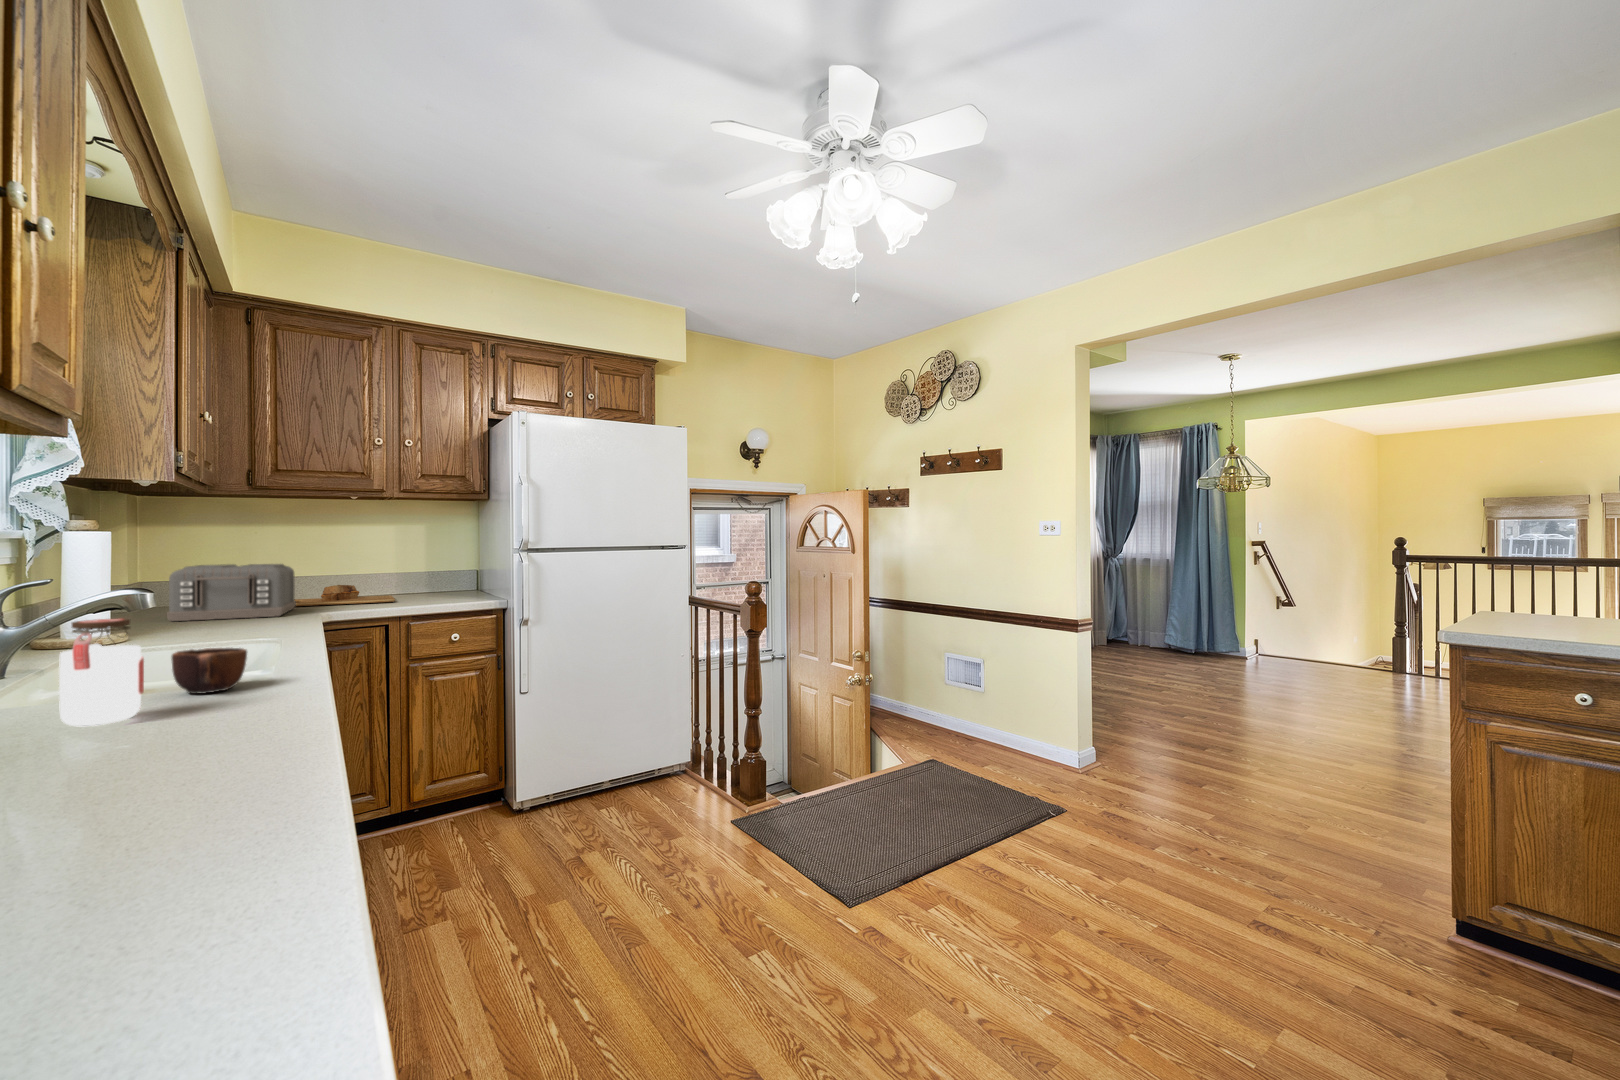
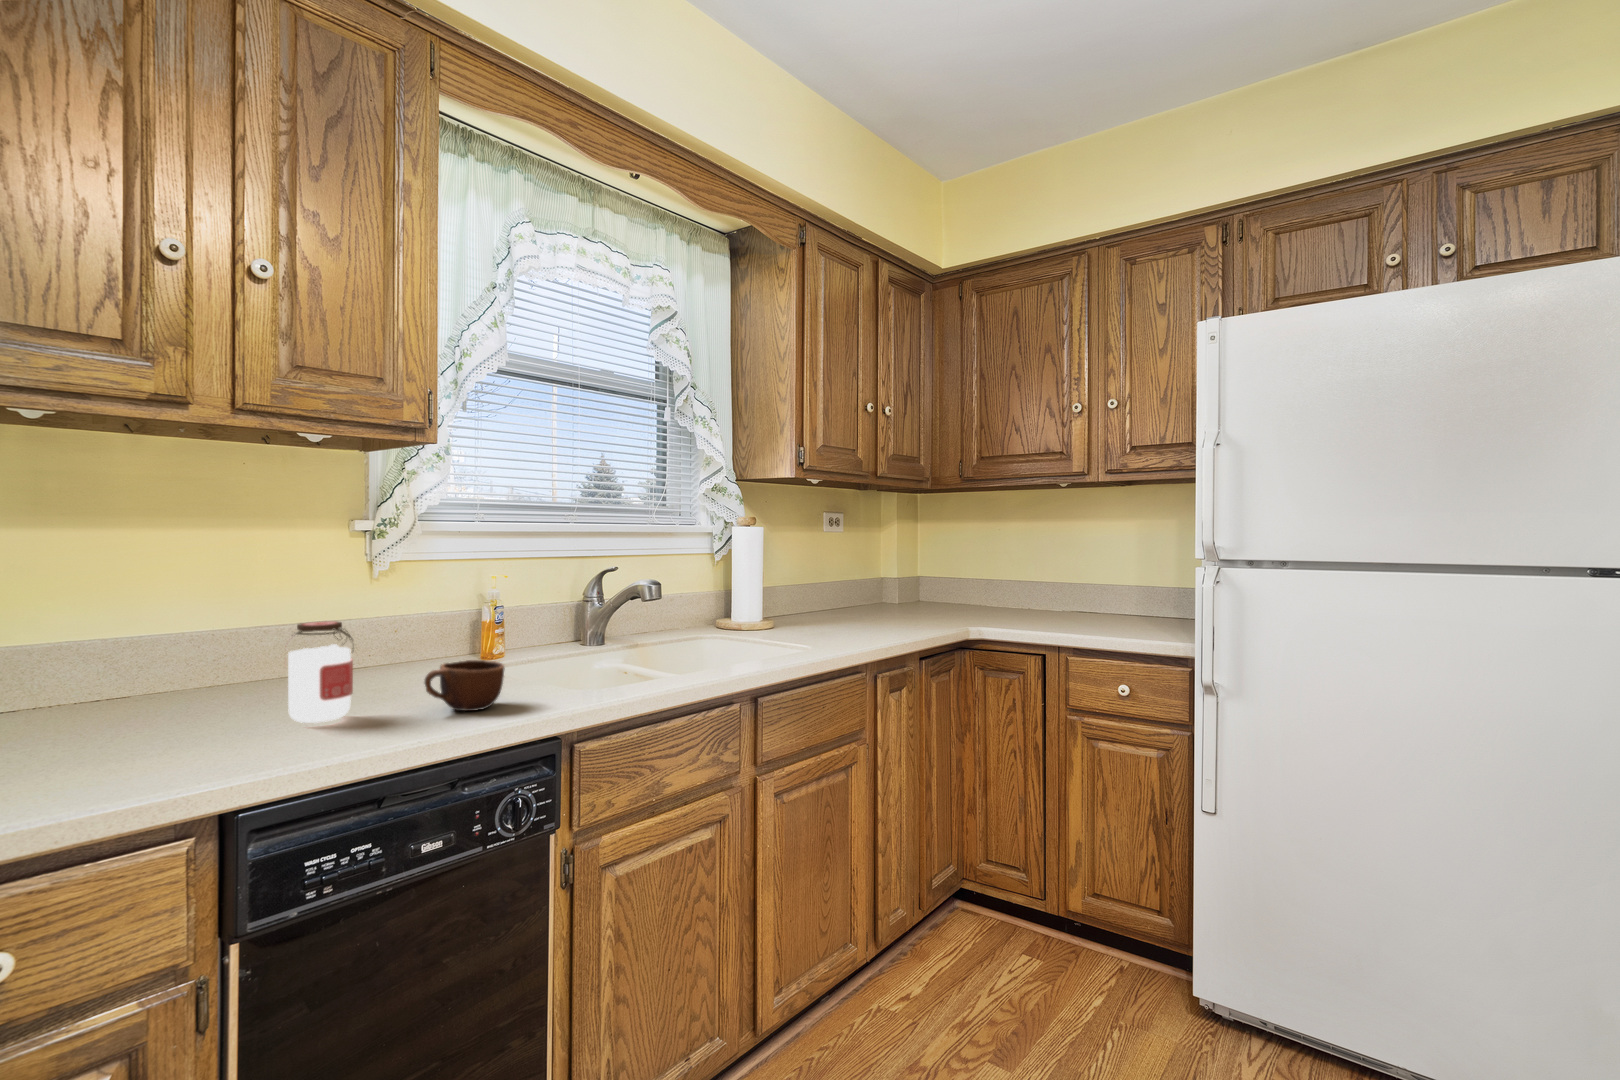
toaster: present [167,564,296,621] -> none [844,564,972,627]
cutting board: present [294,585,395,606] -> none [974,595,1113,624]

